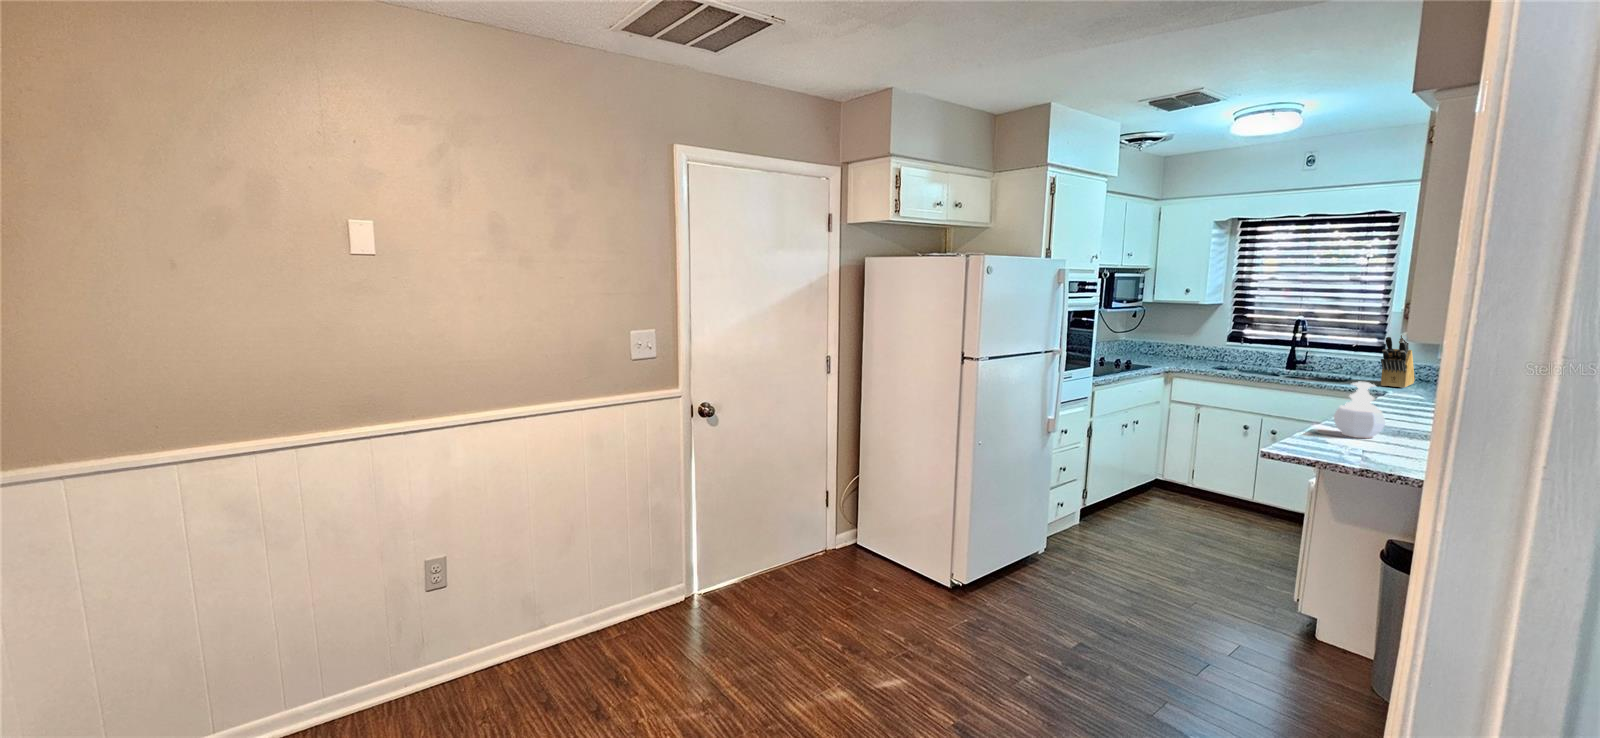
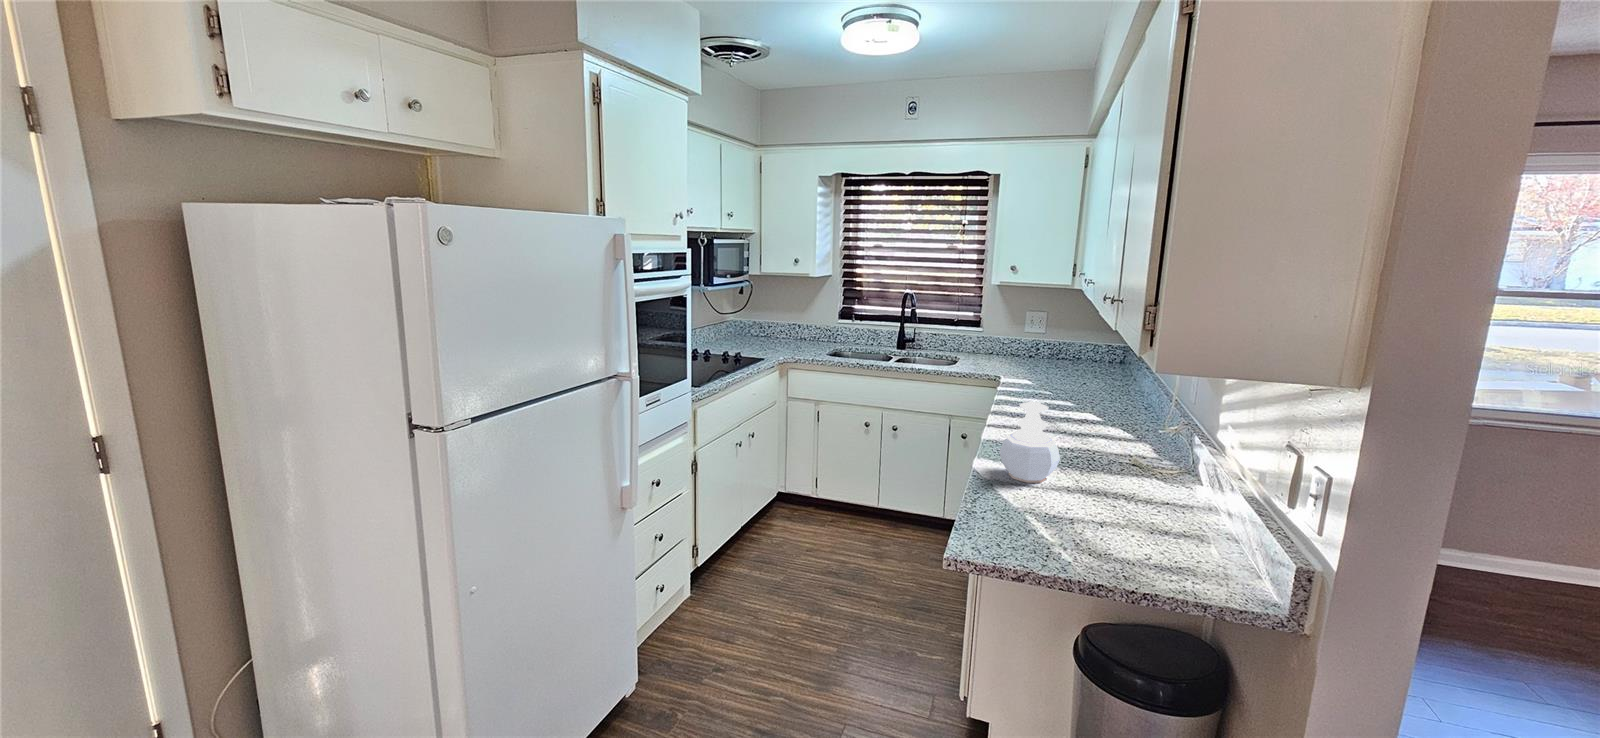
knife block: present [1381,335,1415,388] -> none [985,310,1009,367]

